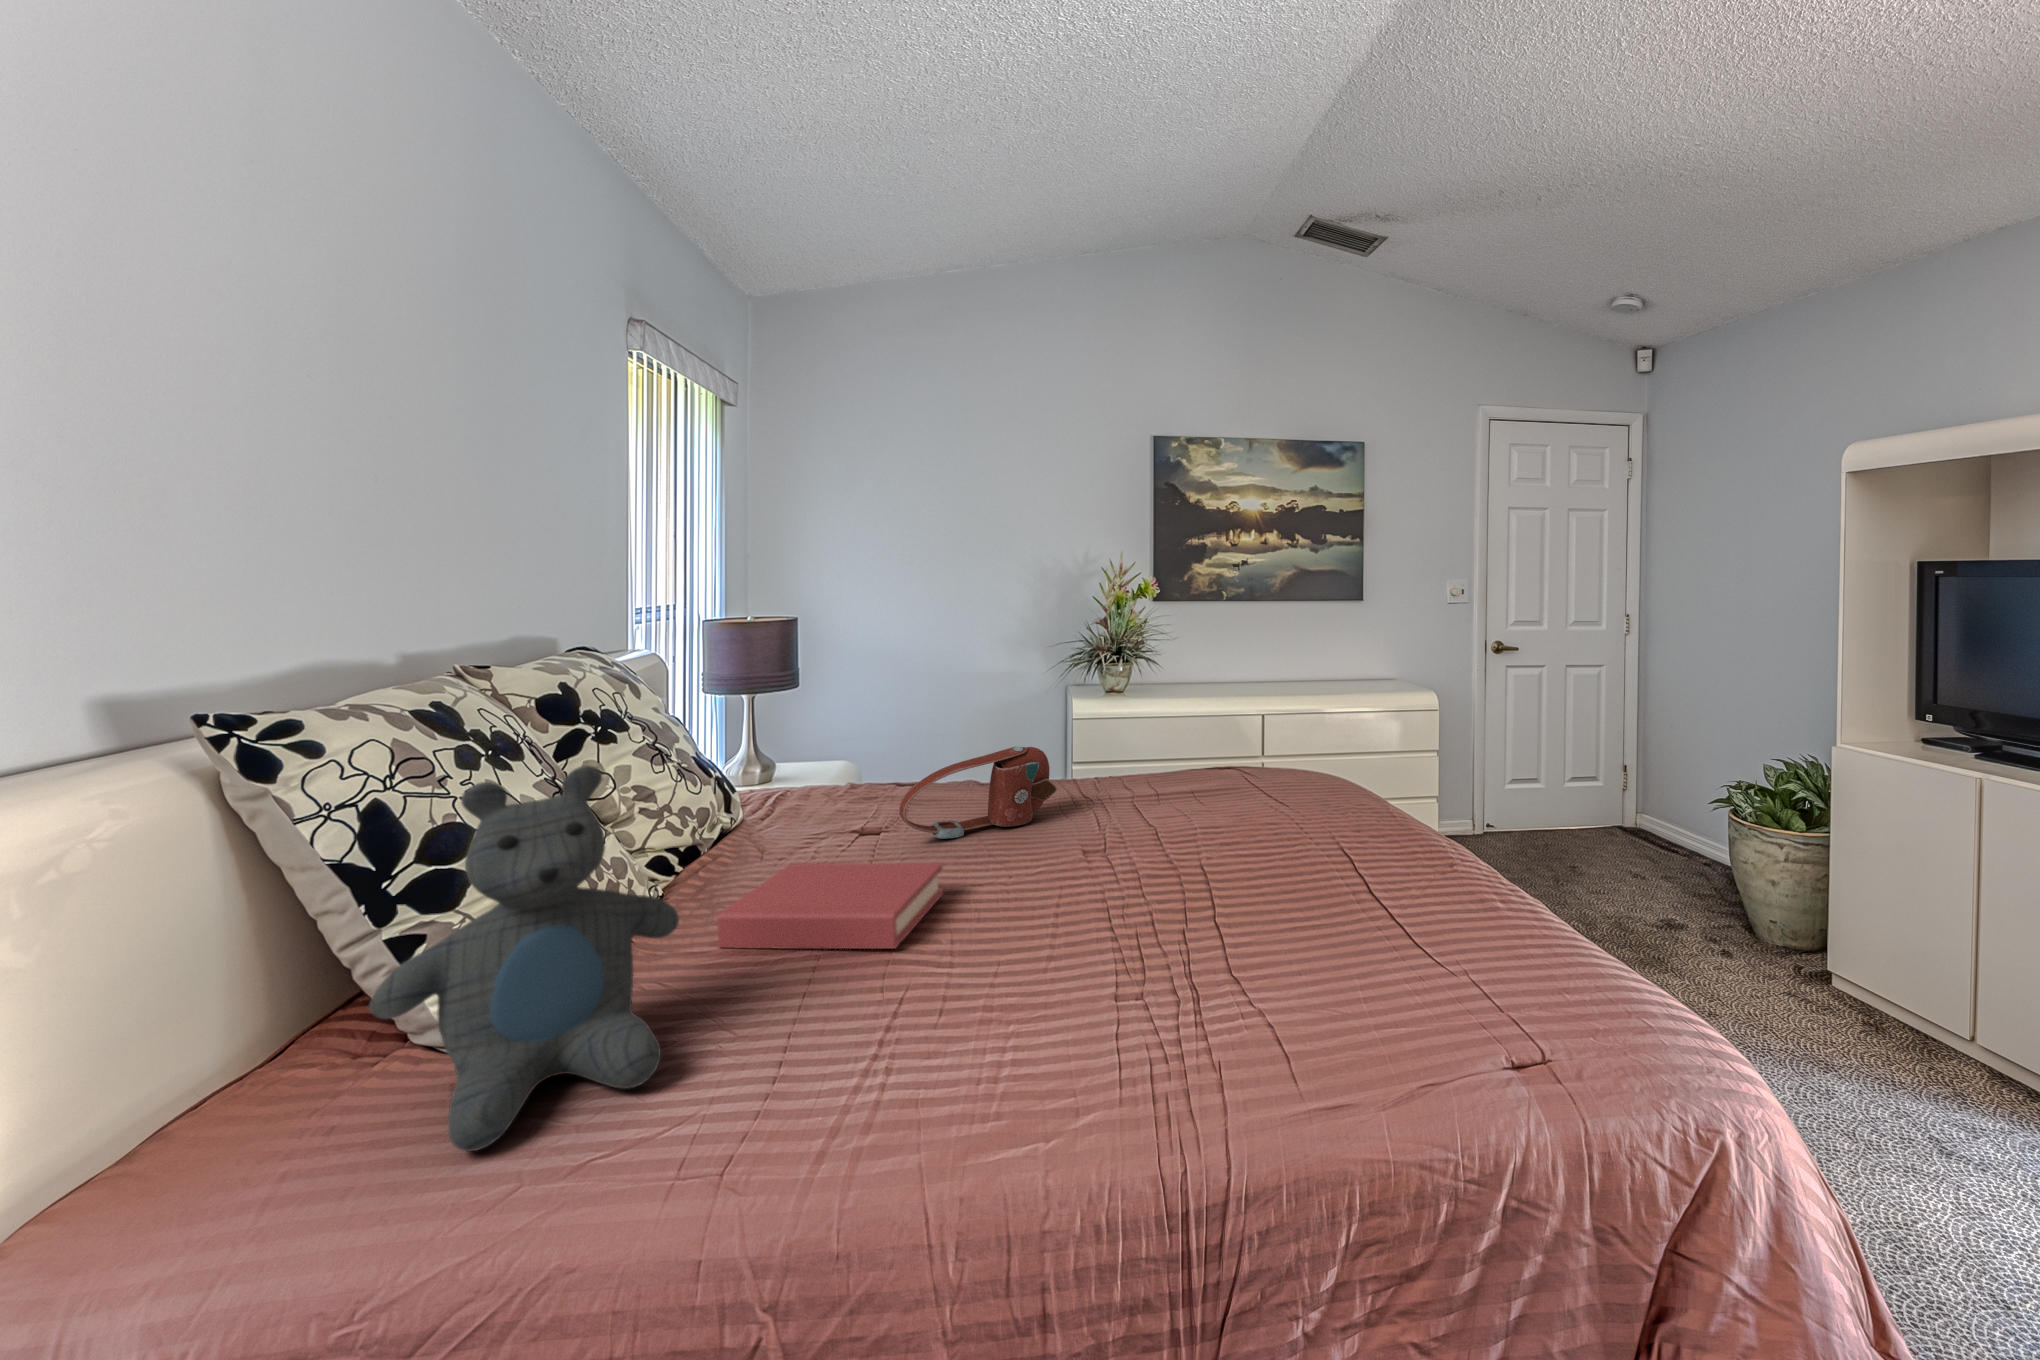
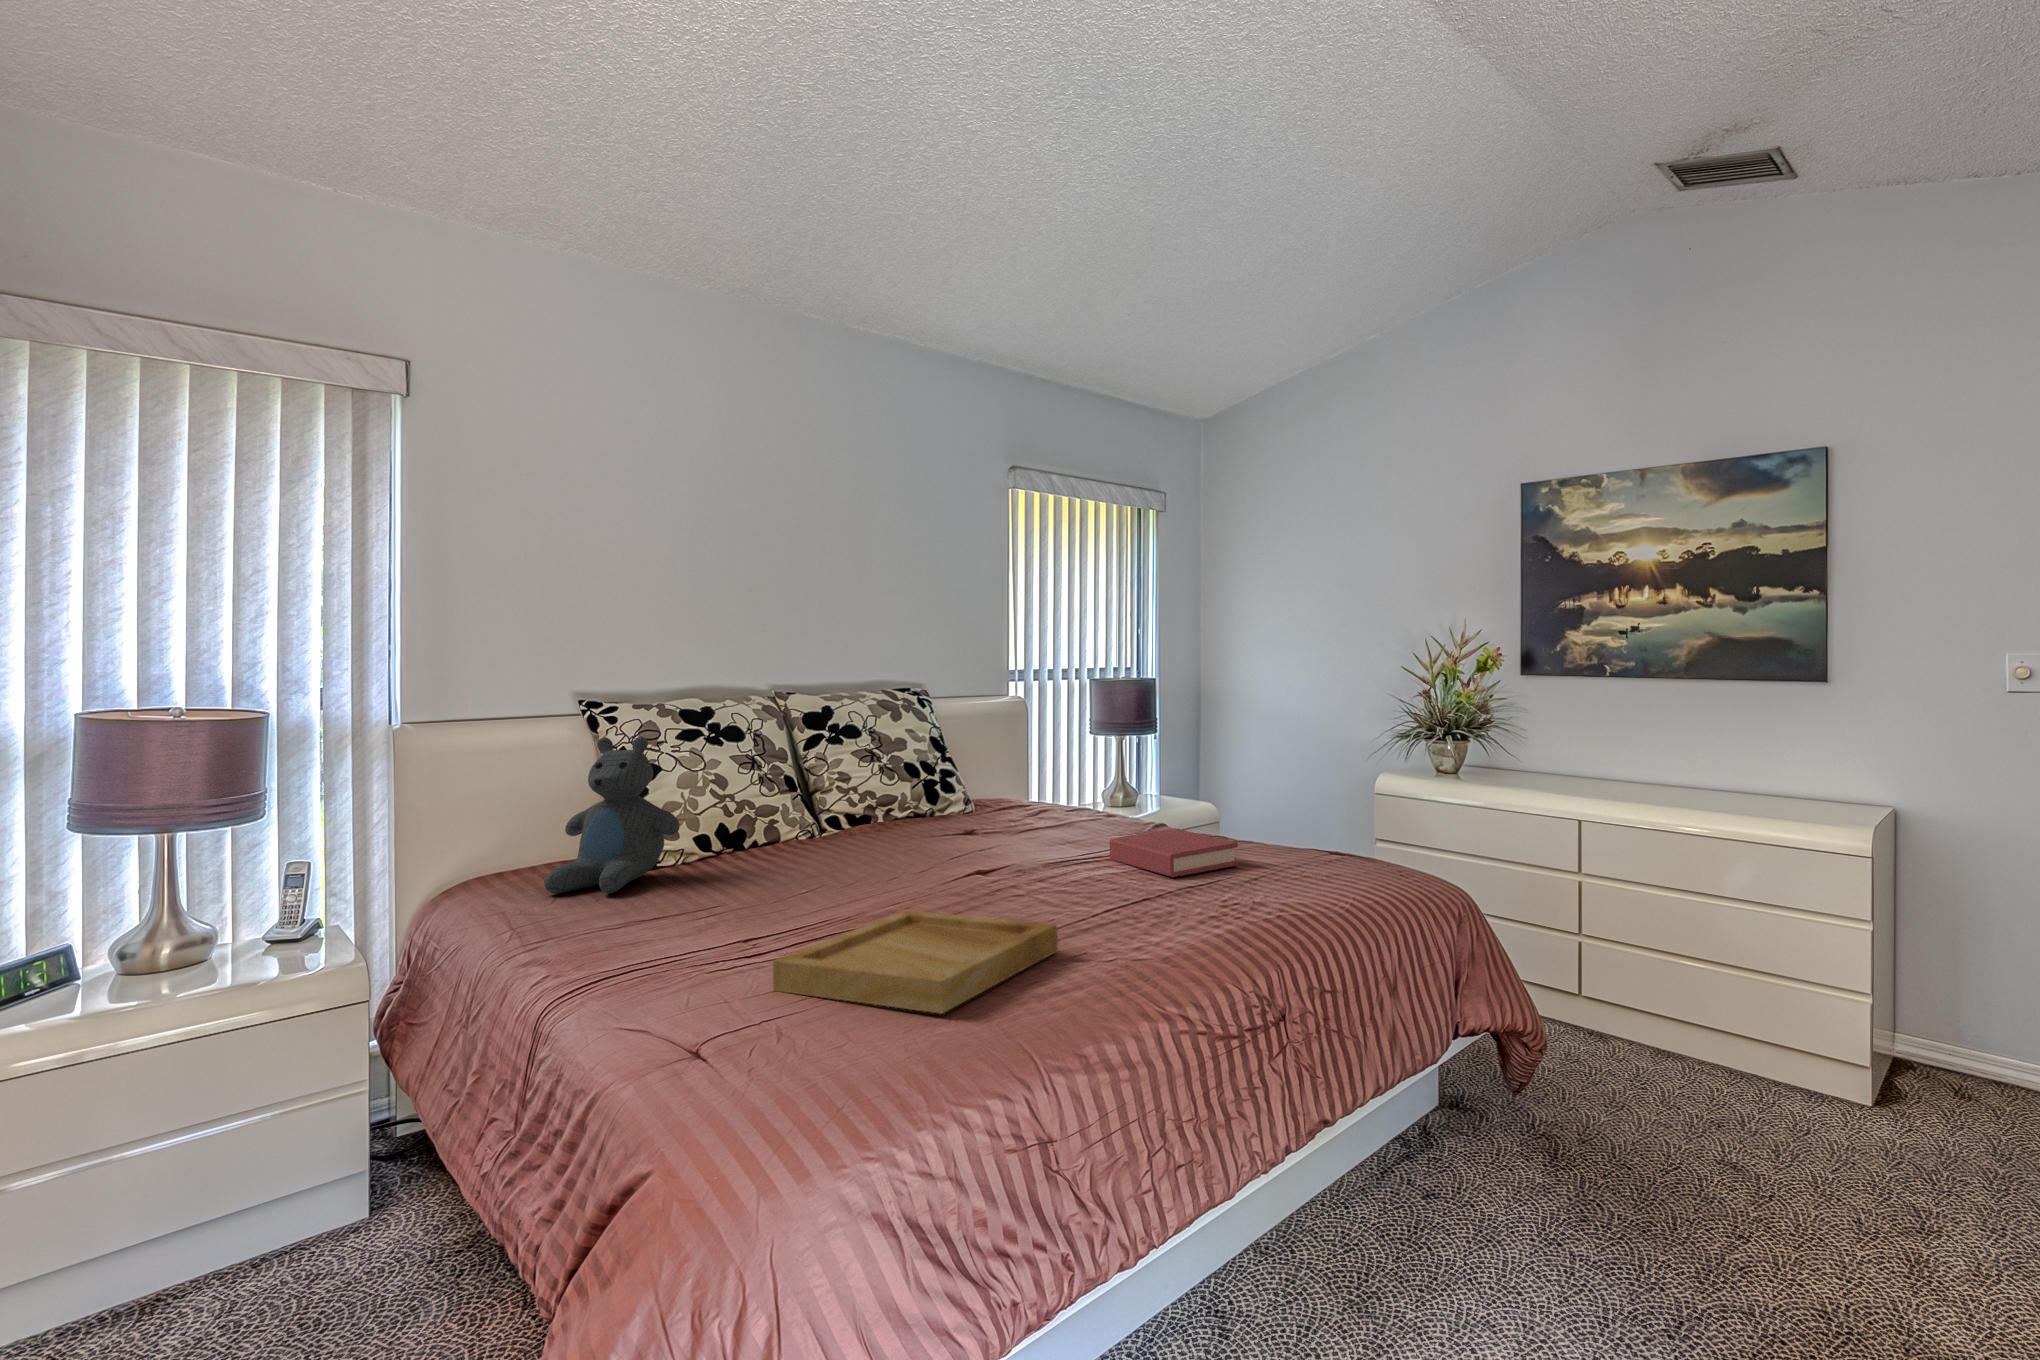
handbag: present [899,747,1057,839] -> none [919,788,1045,854]
hardback book: present [717,863,943,949] -> present [1110,829,1238,877]
tray: none [1259,863,1596,1050] -> present [773,911,1058,1014]

